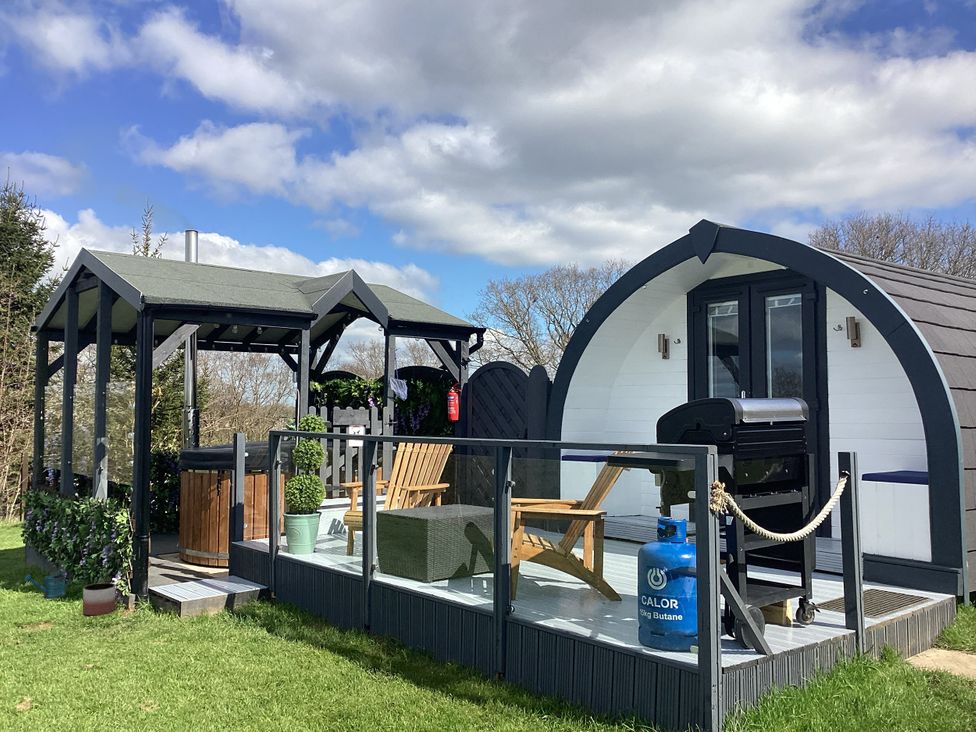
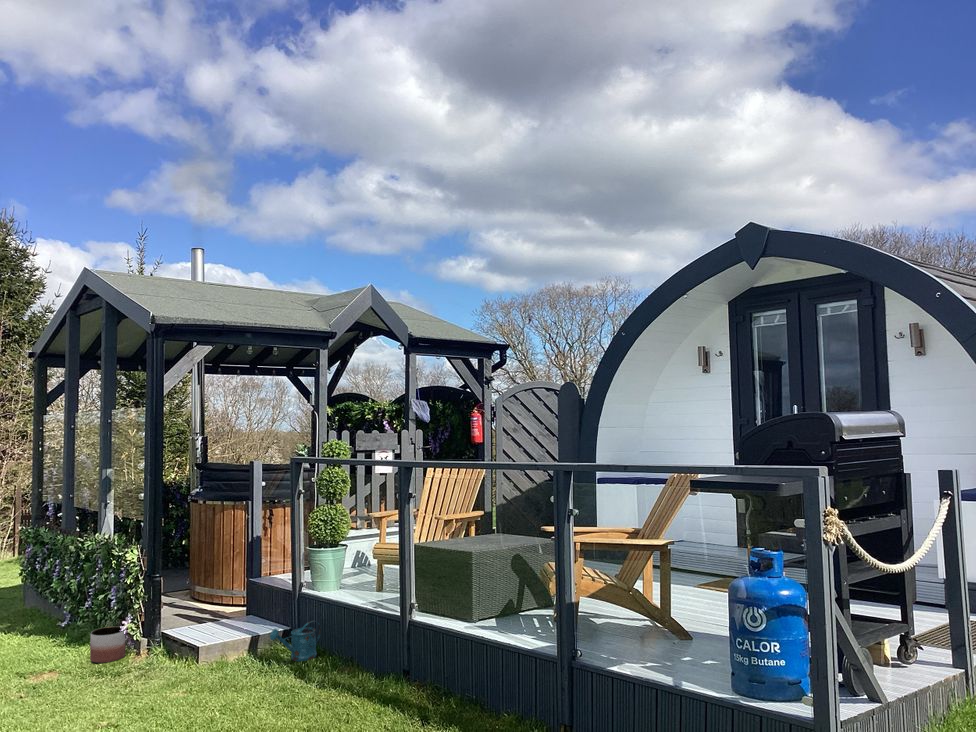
watering can: present [24,569,71,599] -> present [270,621,321,661]

